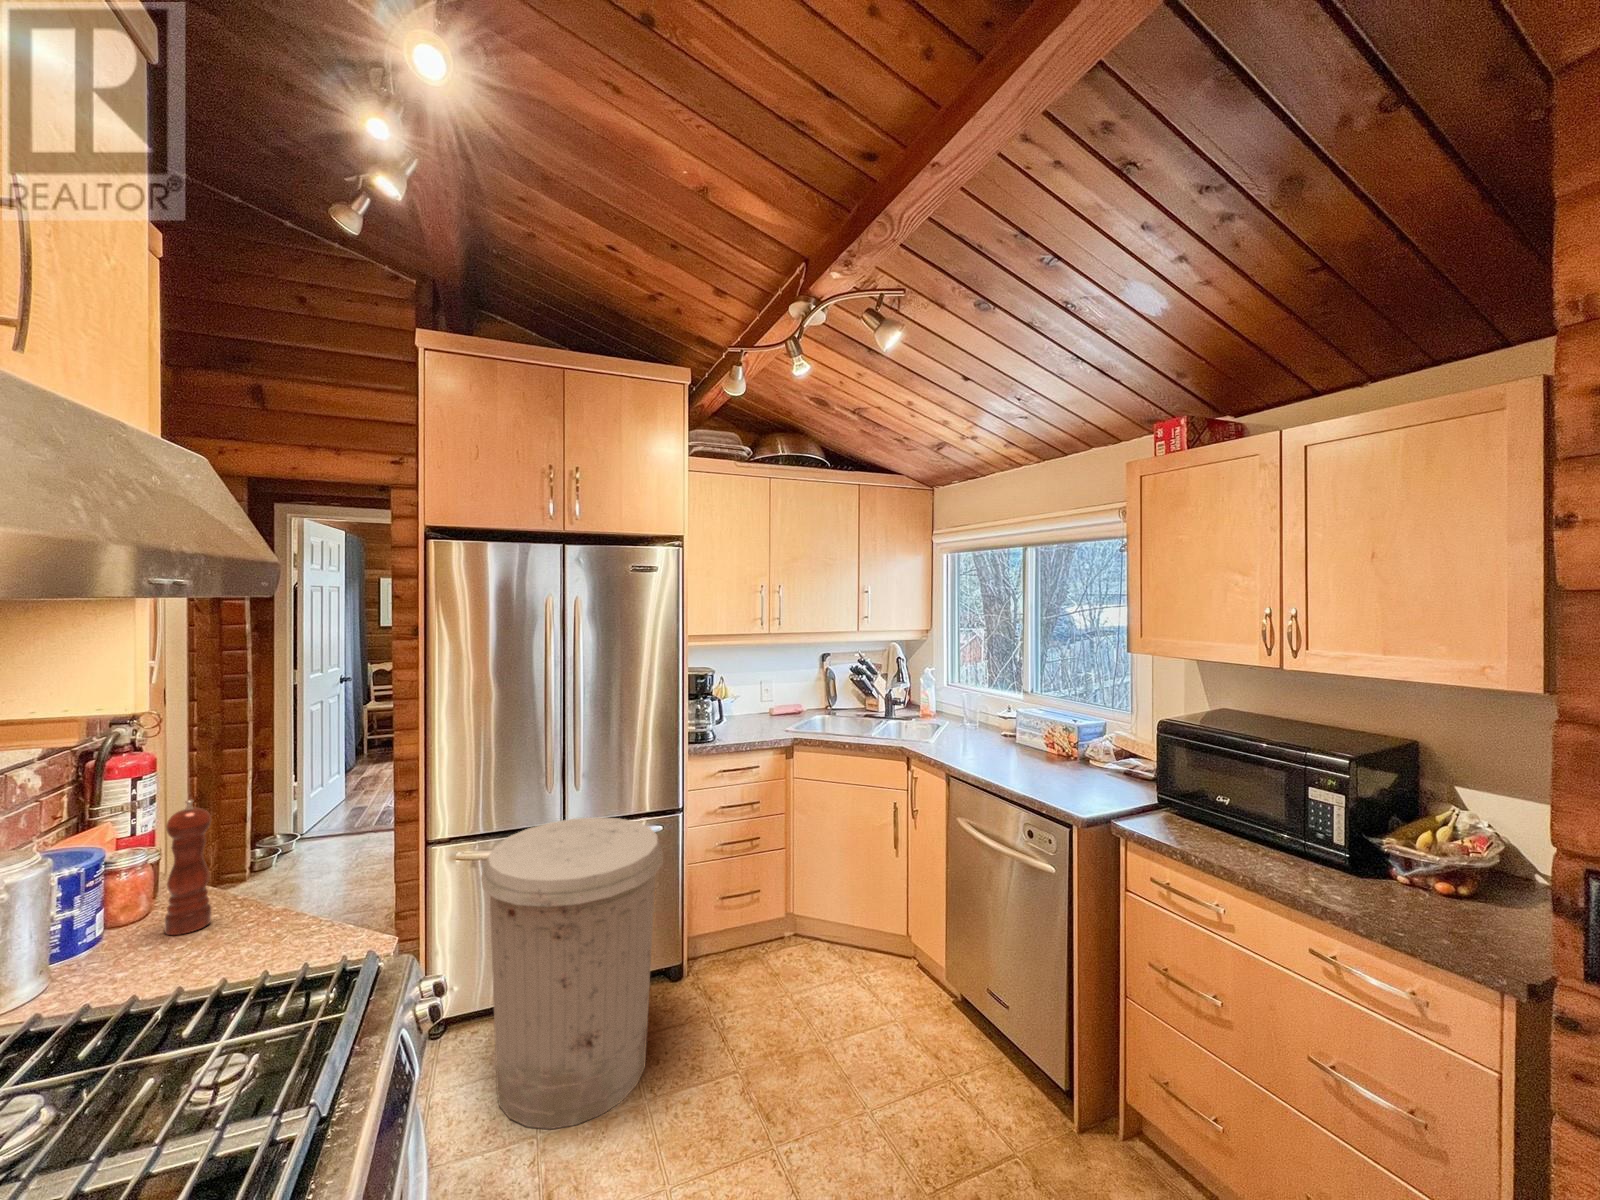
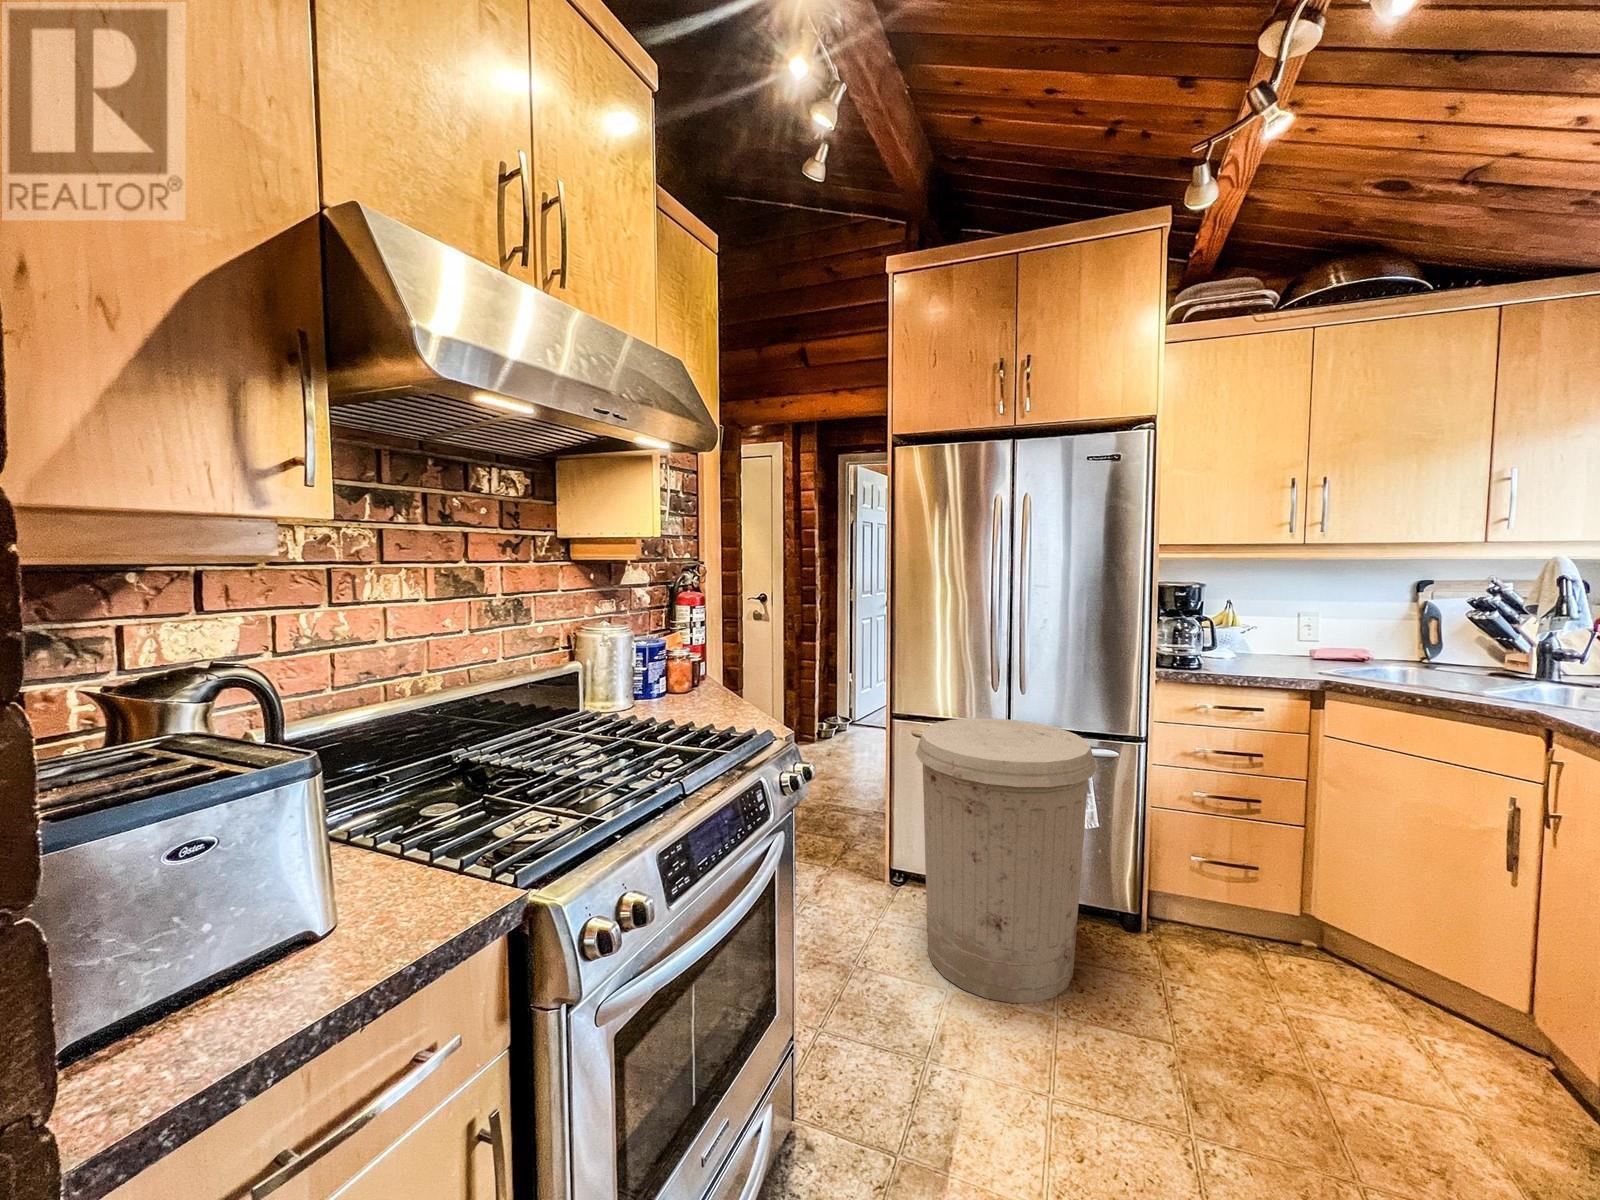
pepper mill: present [165,799,211,935] -> none [690,612,712,699]

